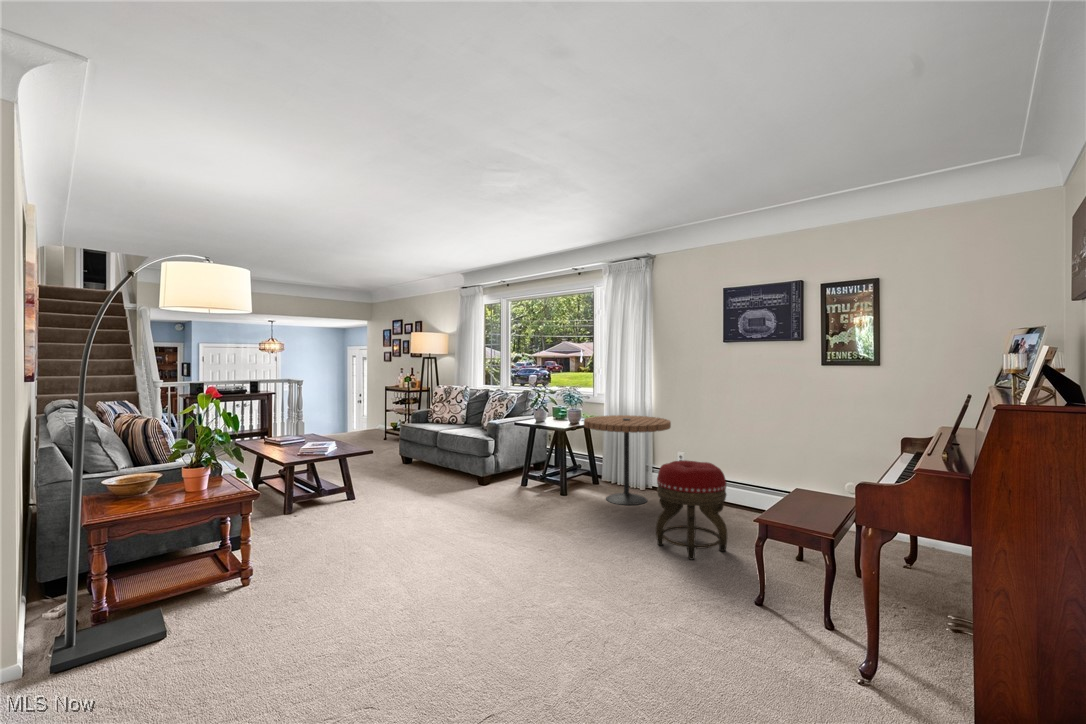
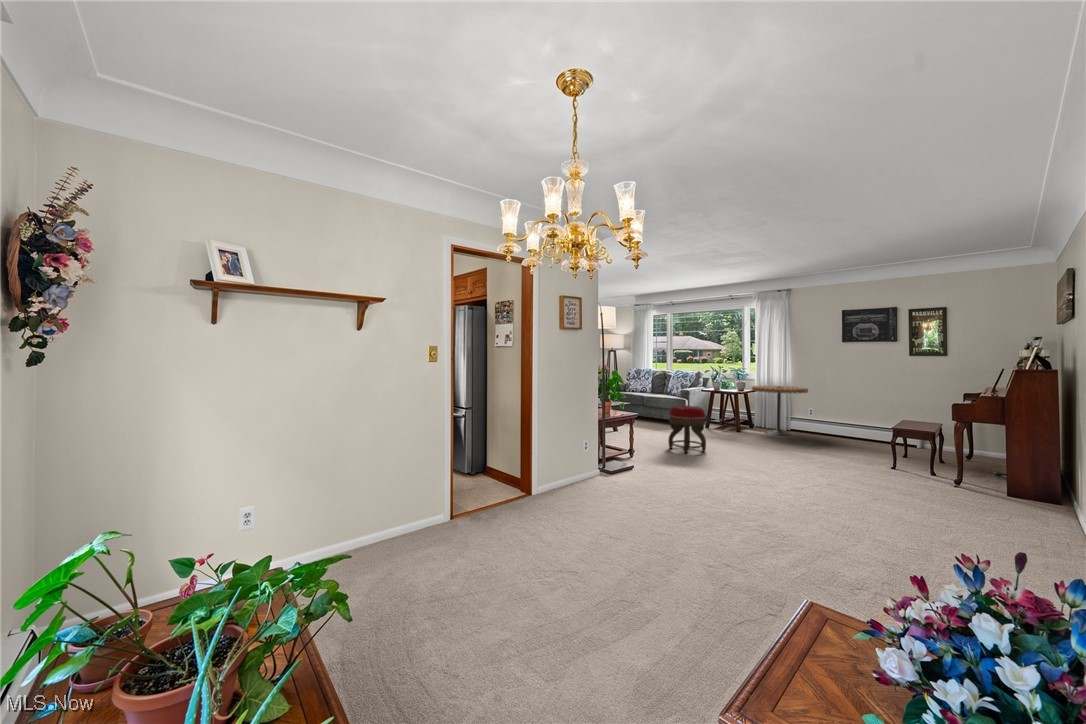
footstool: present [656,460,727,560] -> present [668,405,706,453]

